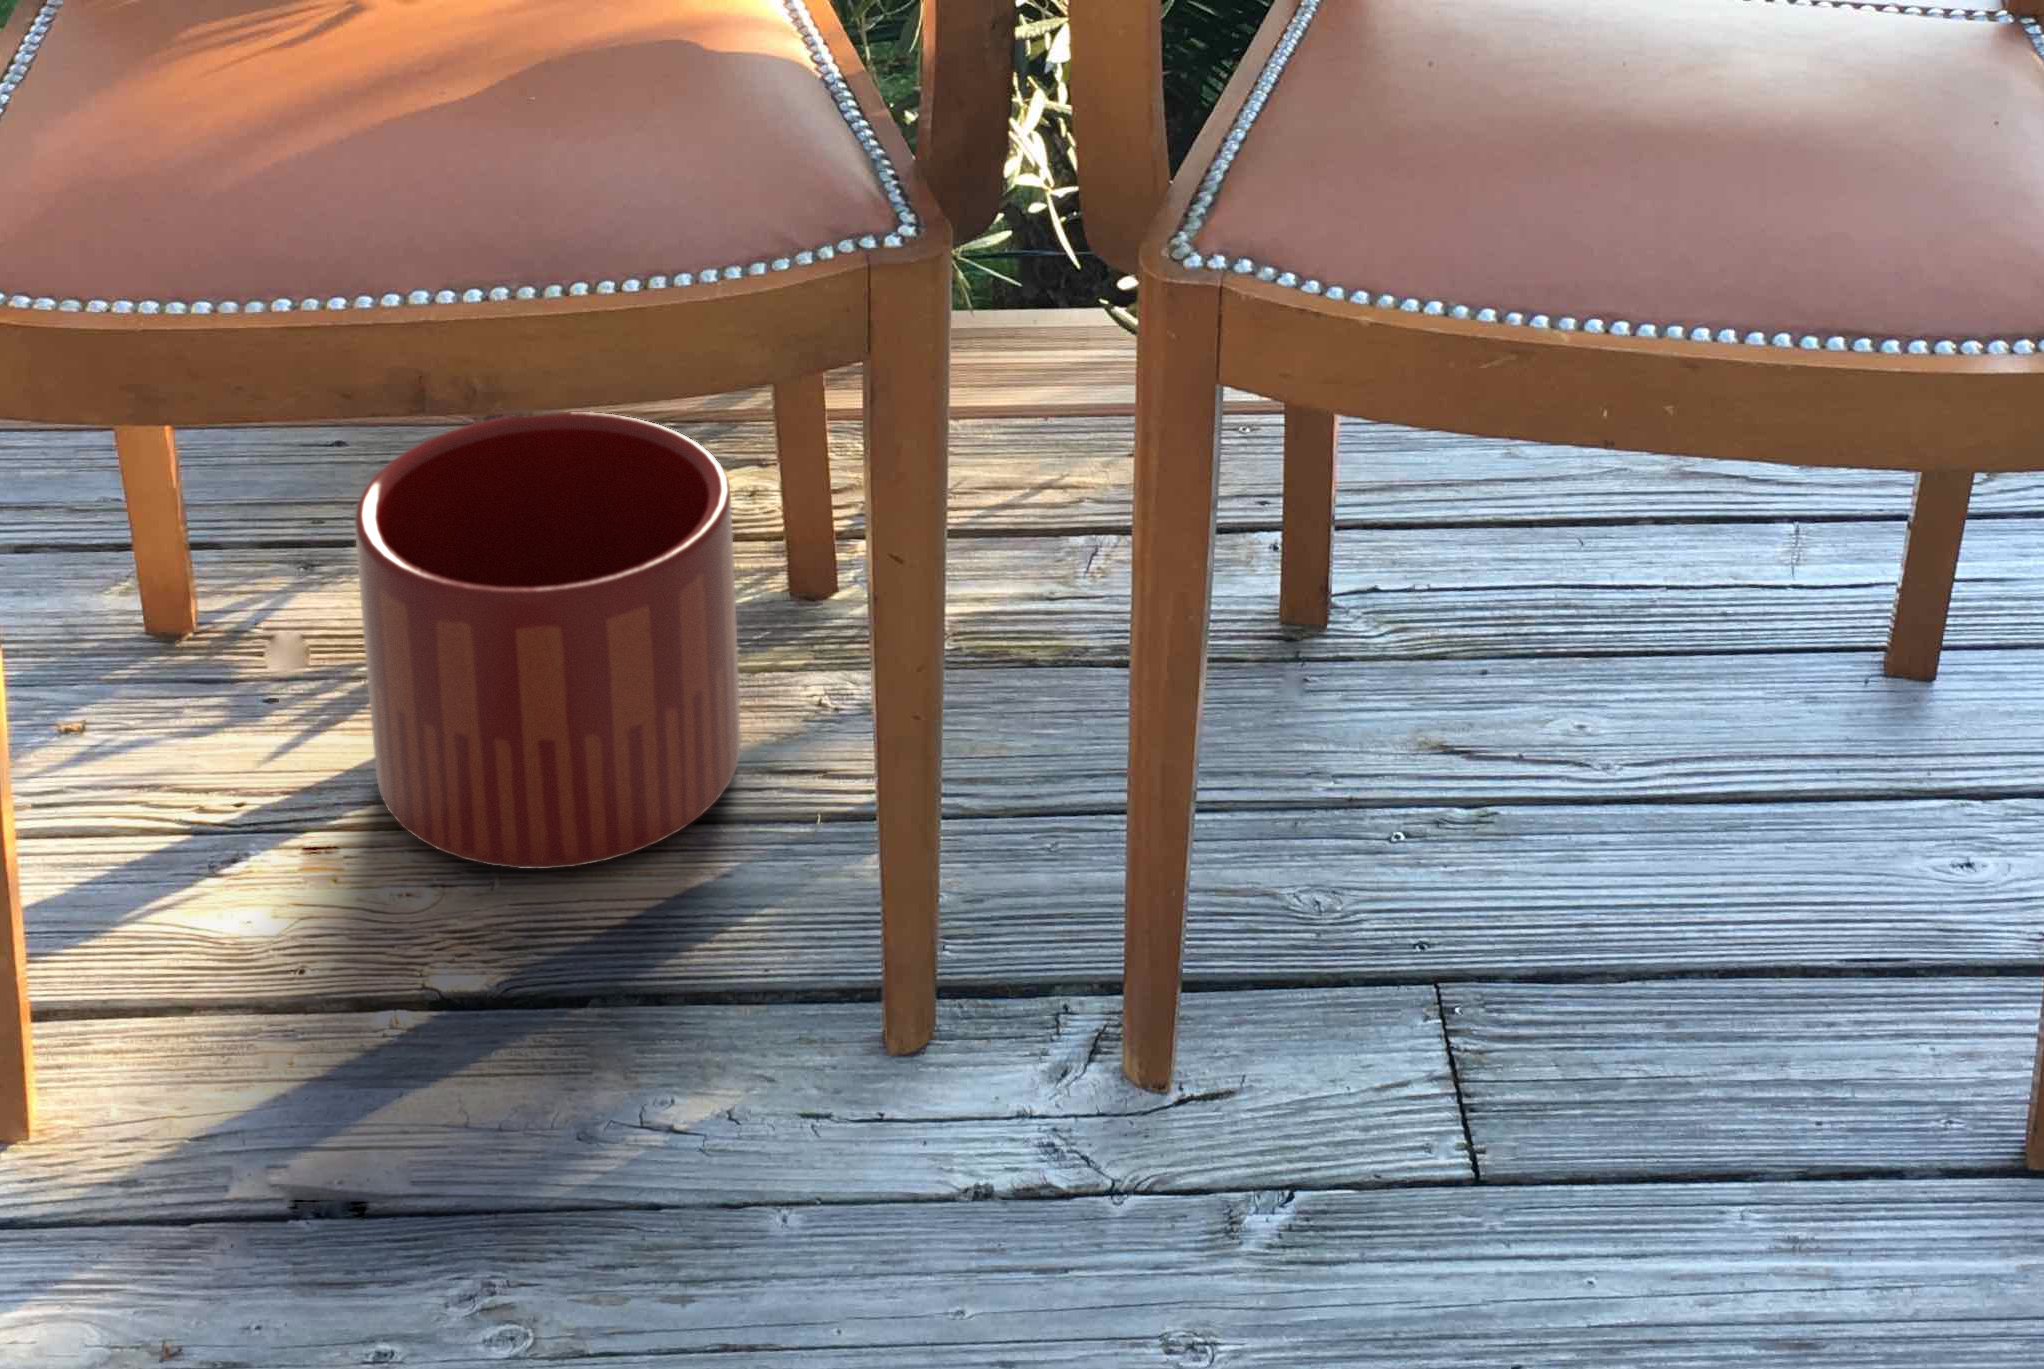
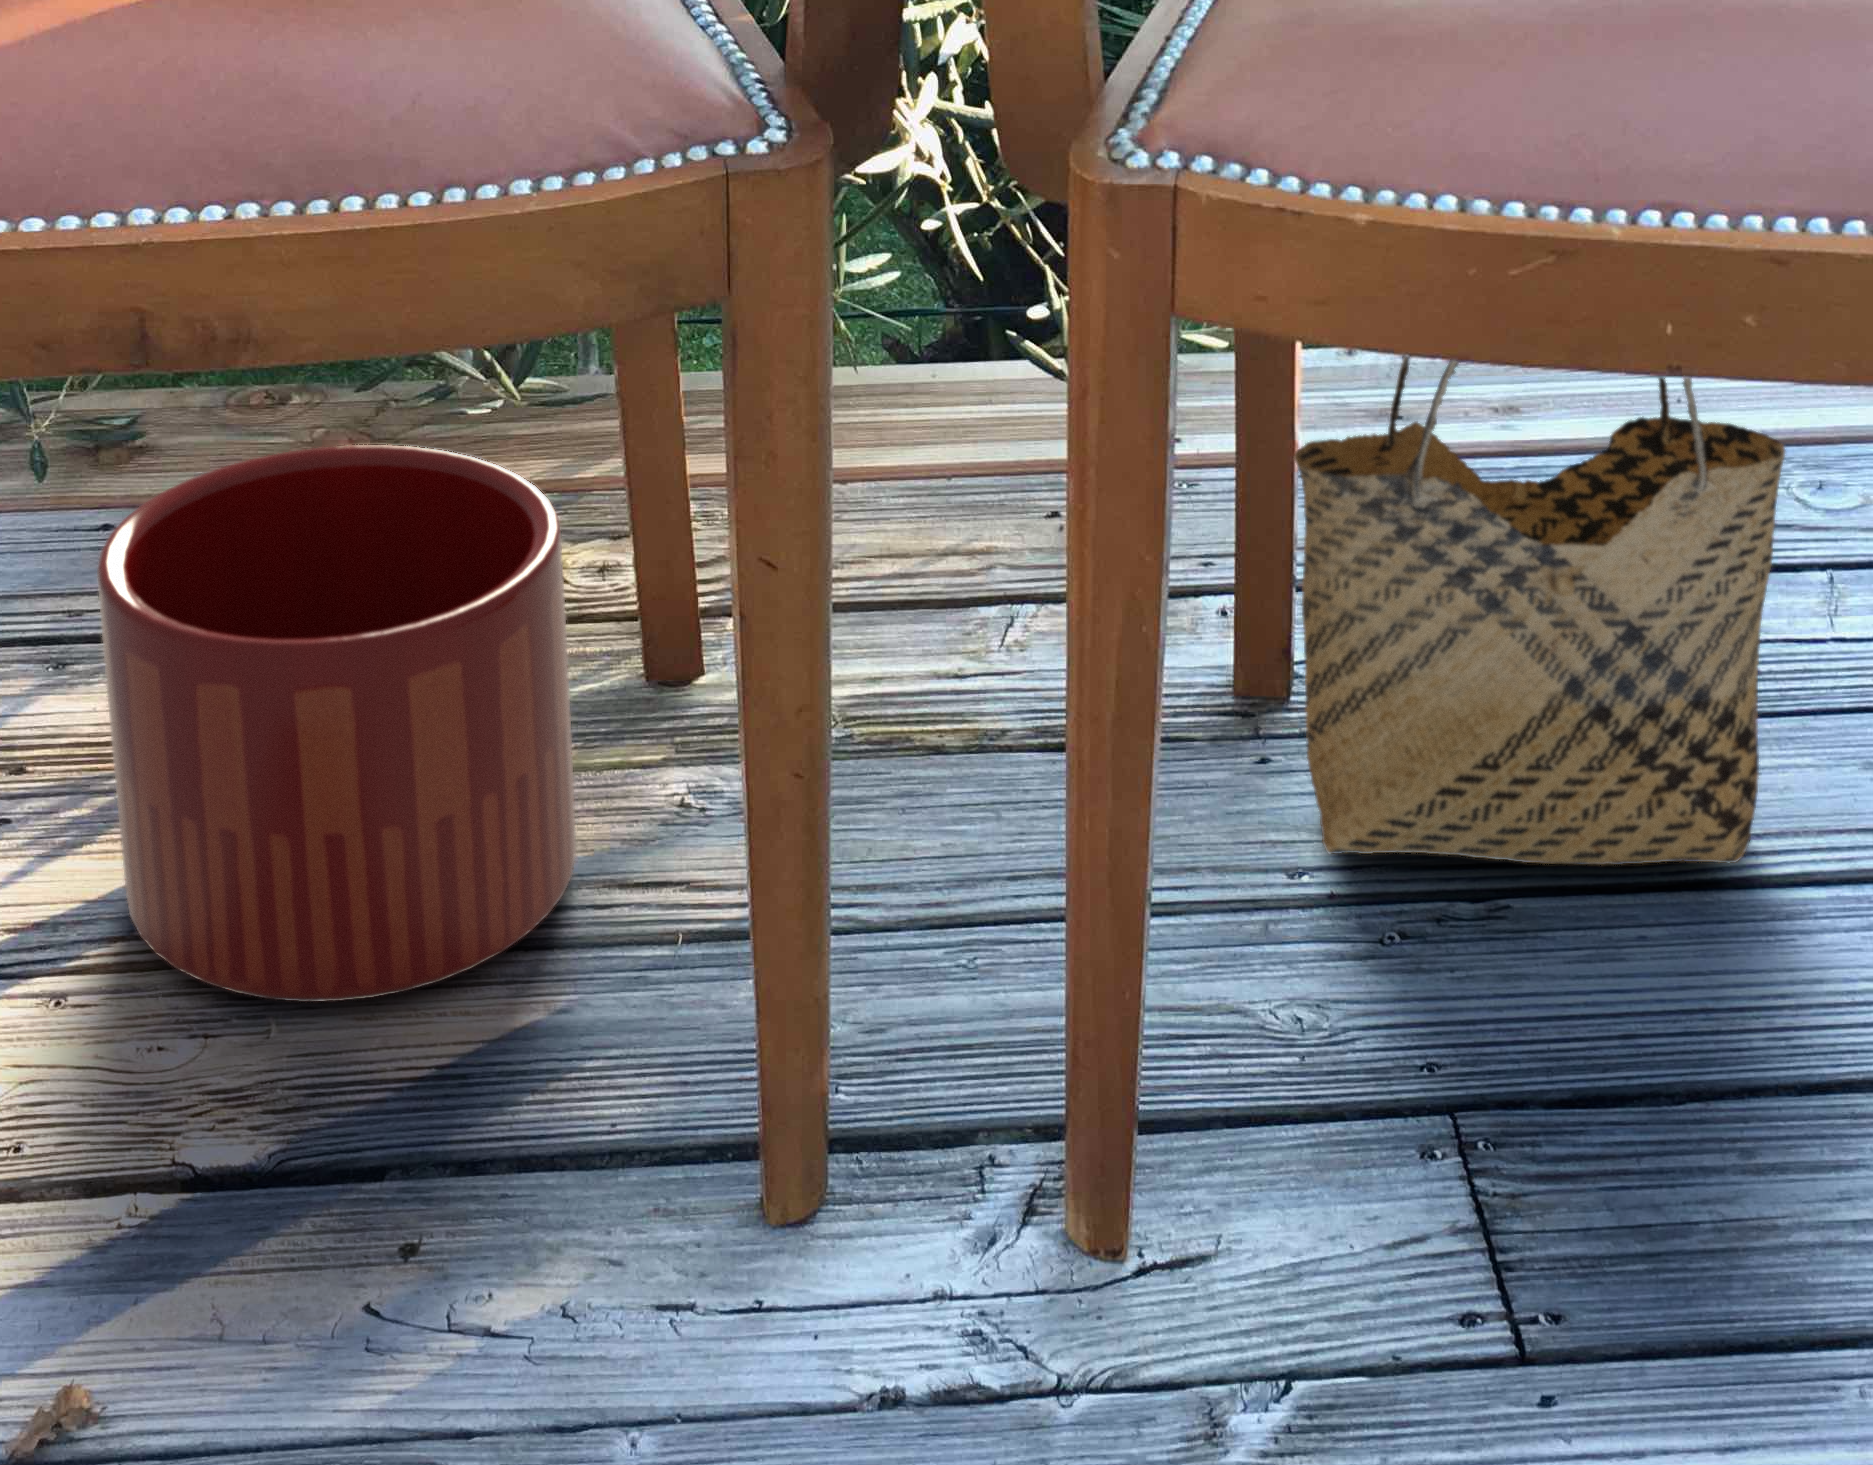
woven basket: none [1333,217,1740,779] -> present [1294,356,1785,865]

